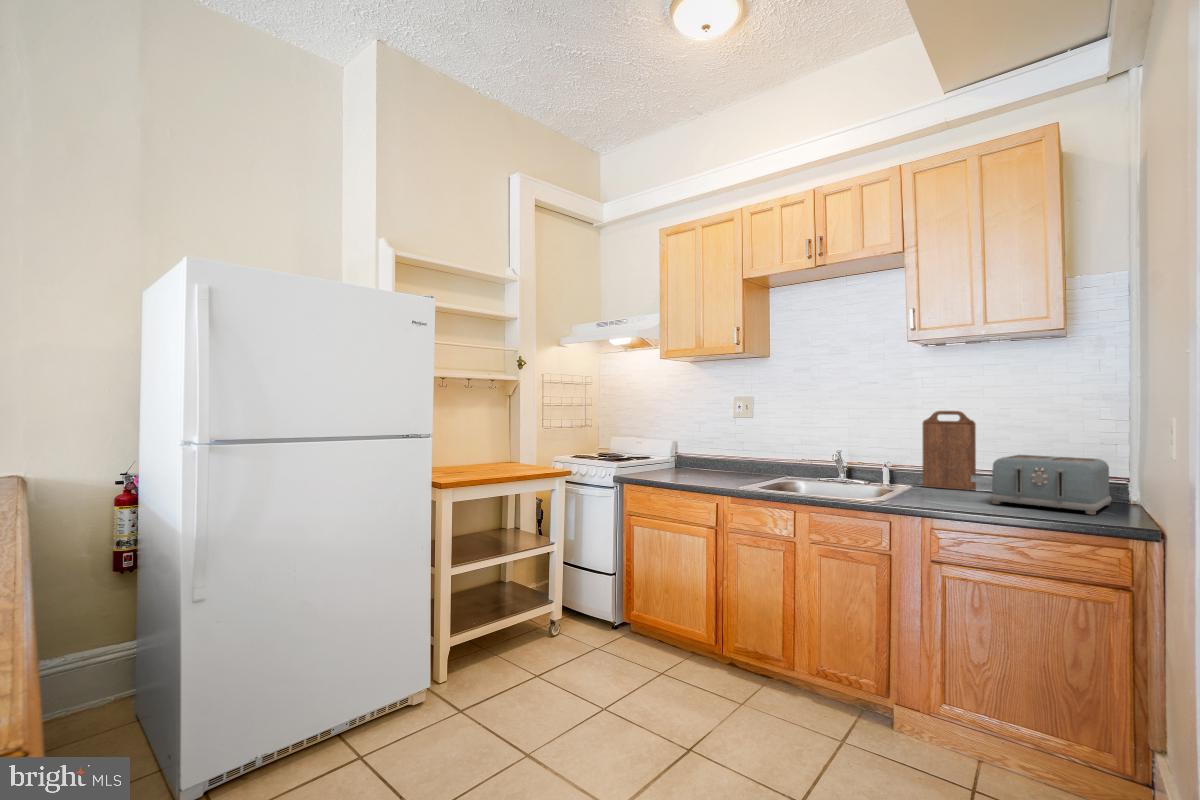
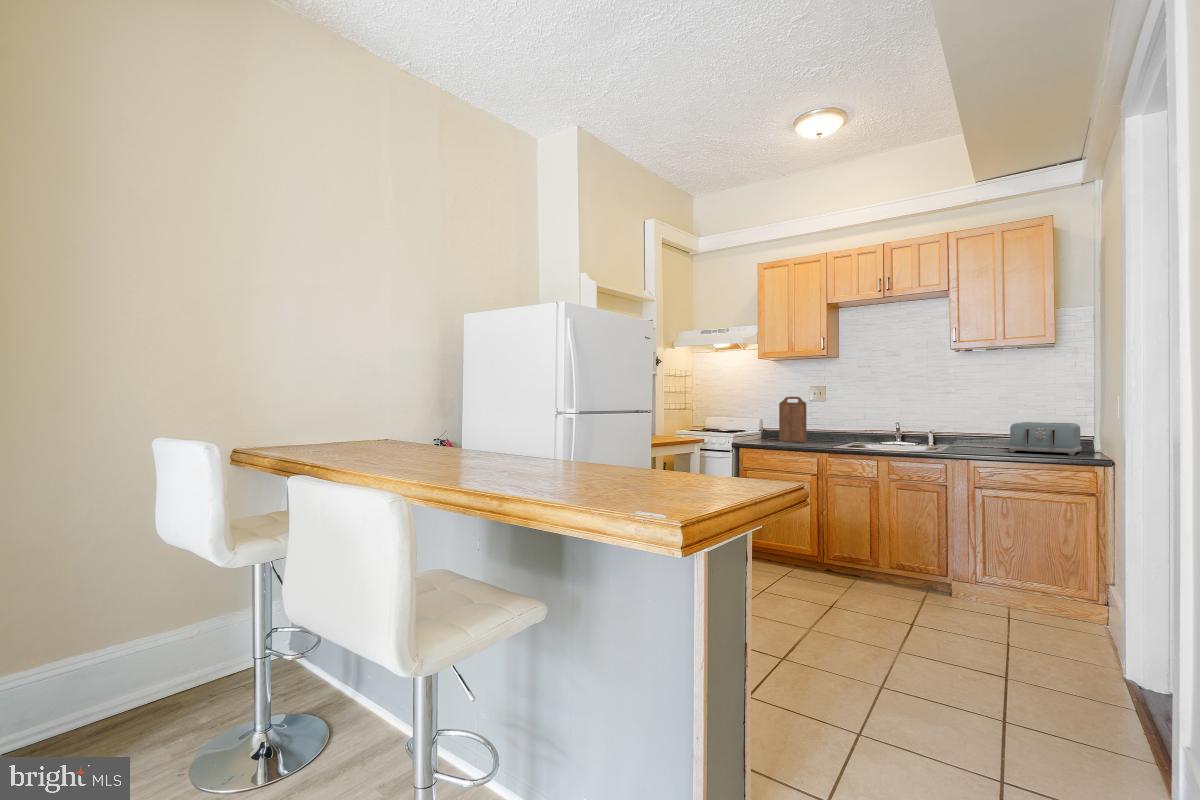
cutting board: present [922,411,976,490] -> present [779,397,807,442]

